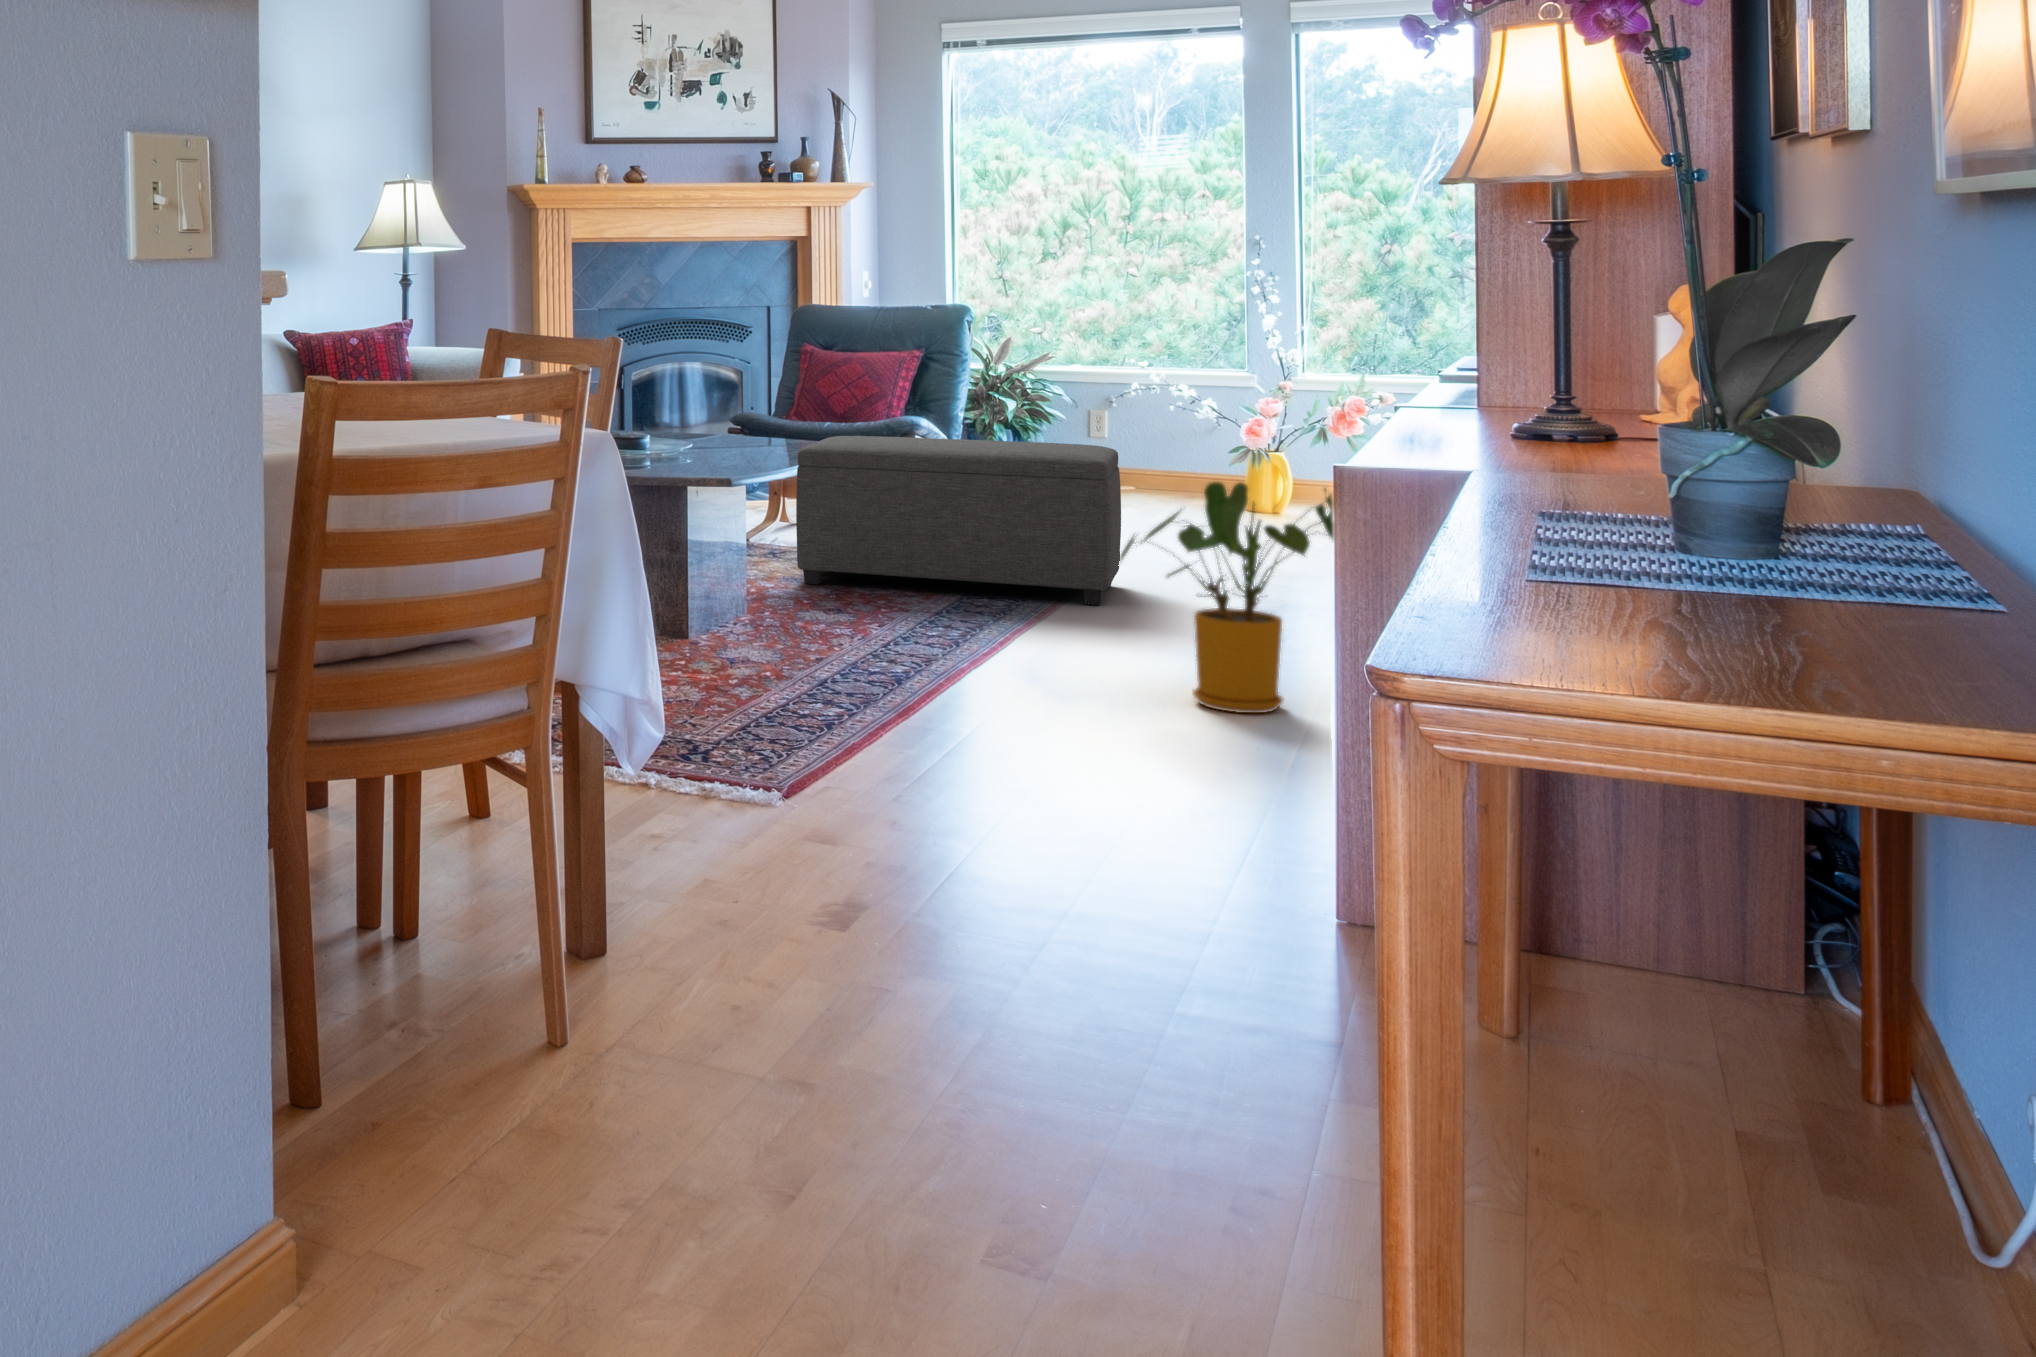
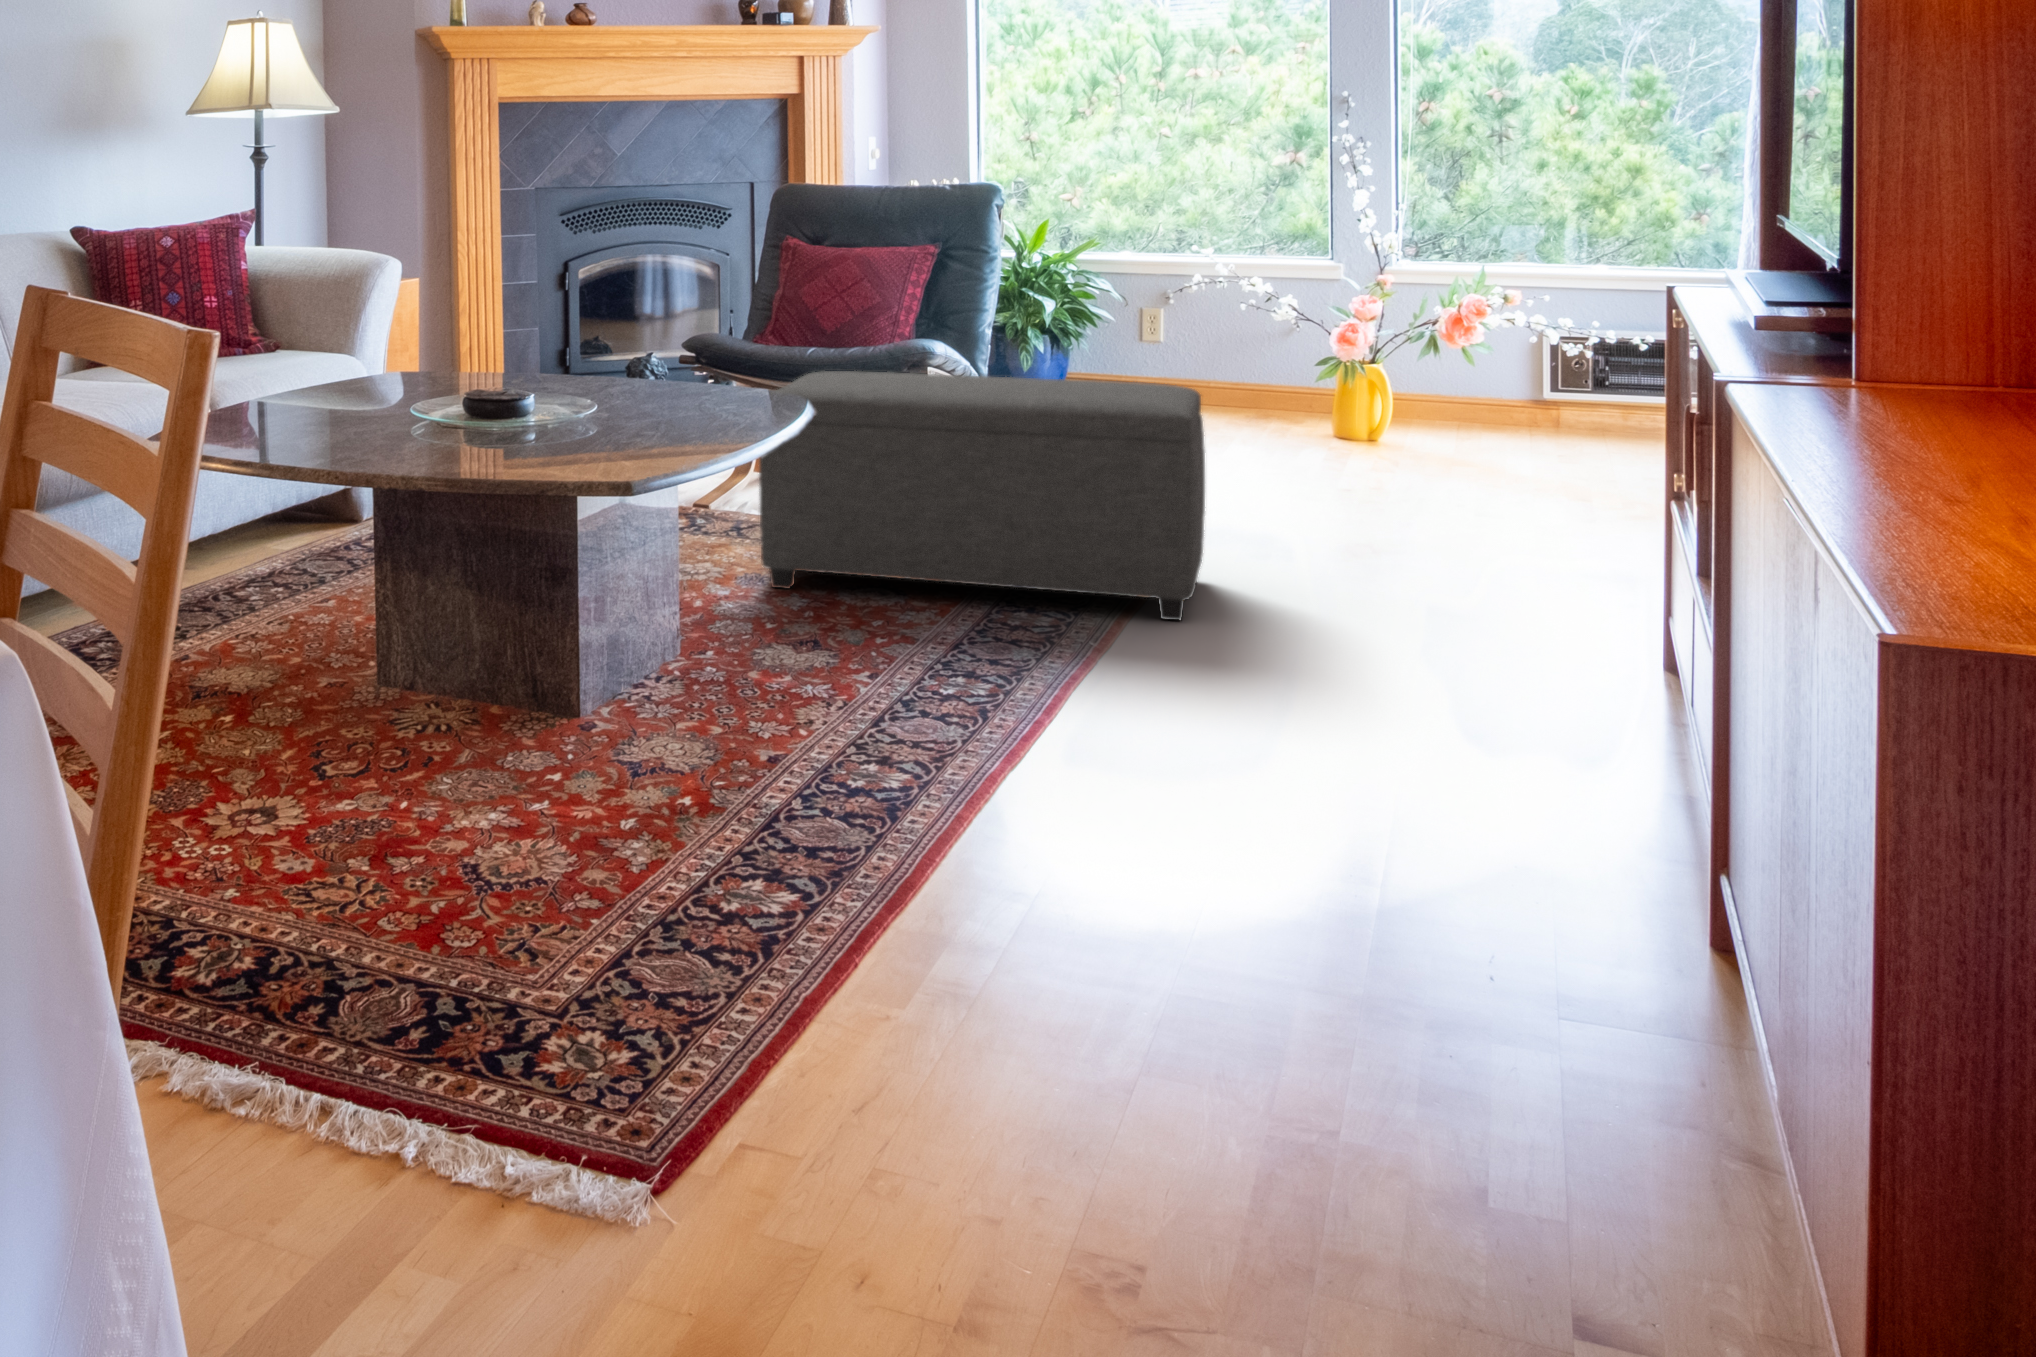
house plant: present [1120,482,1334,713] -> none [1231,489,1667,877]

